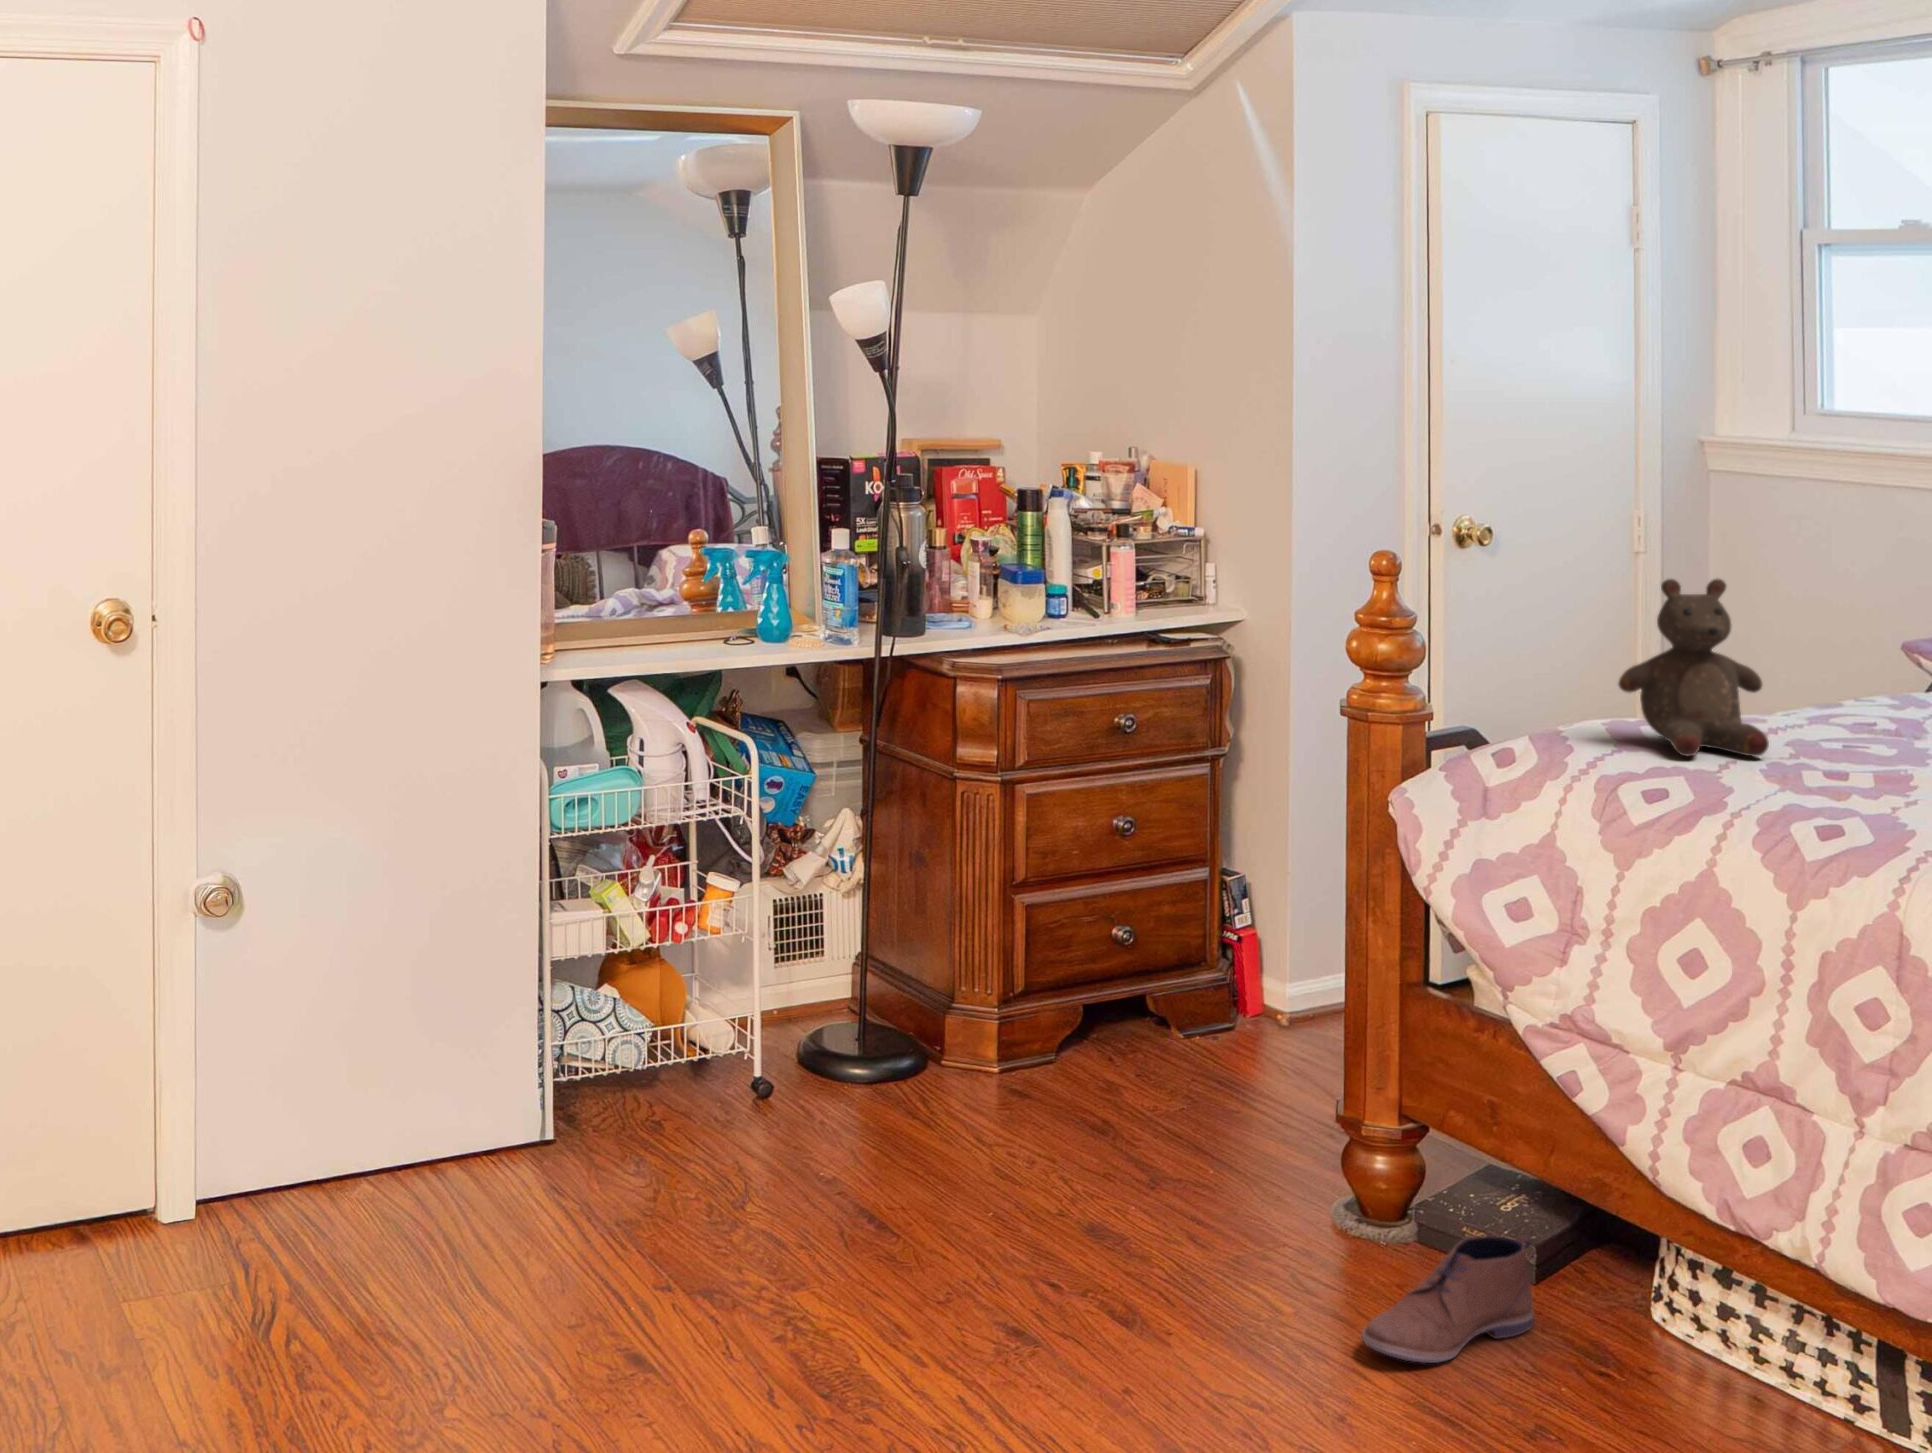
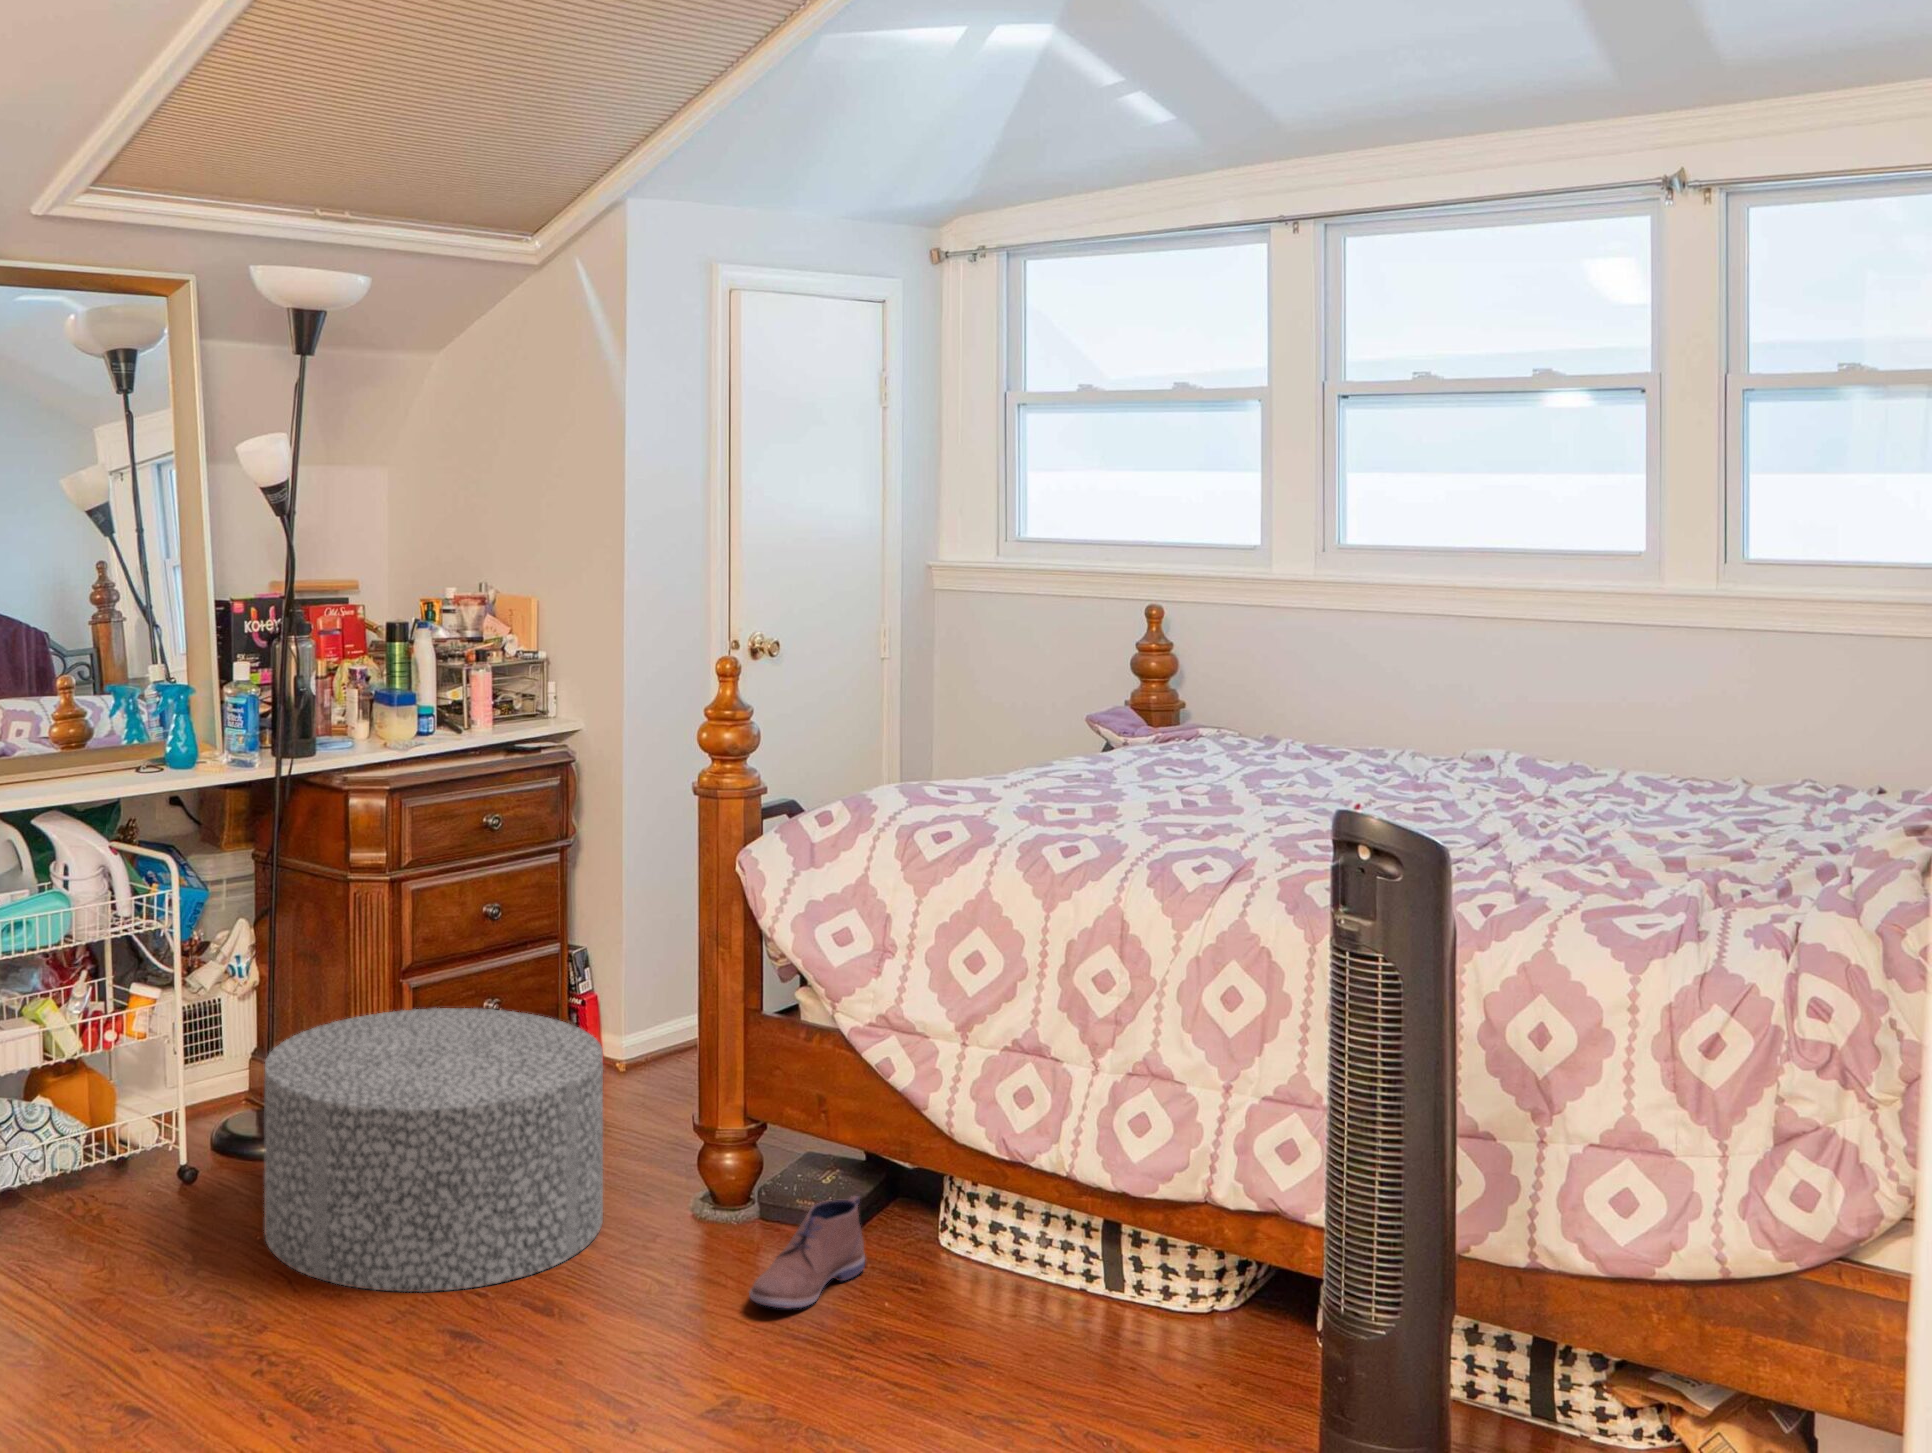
stuffed bear: present [1618,578,1769,756] -> none [897,674,1001,808]
ottoman: none [821,933,1214,1263] -> present [264,1008,603,1292]

